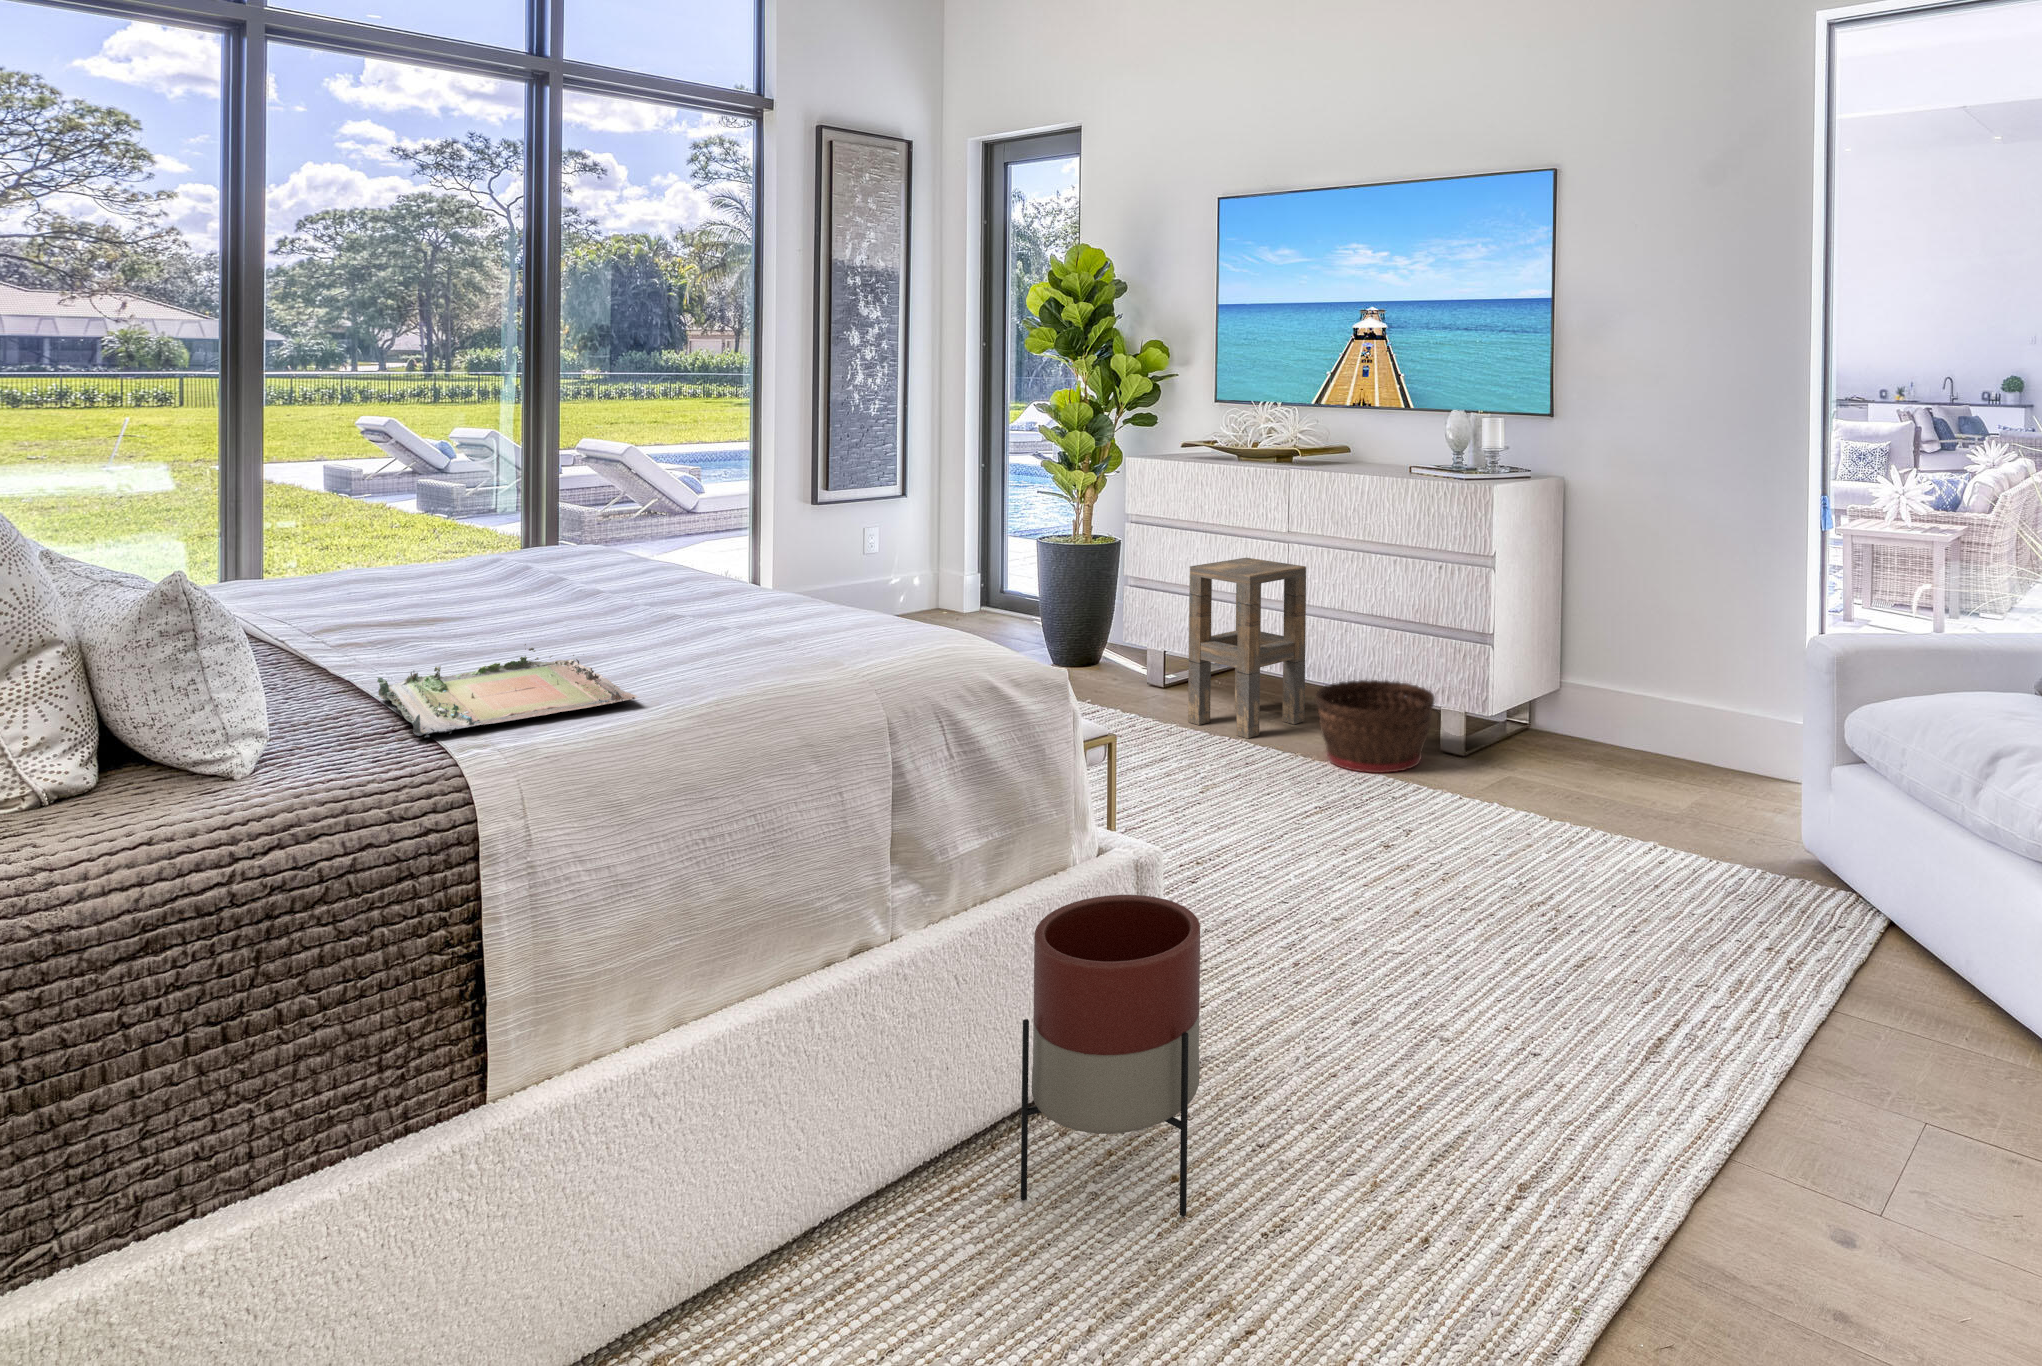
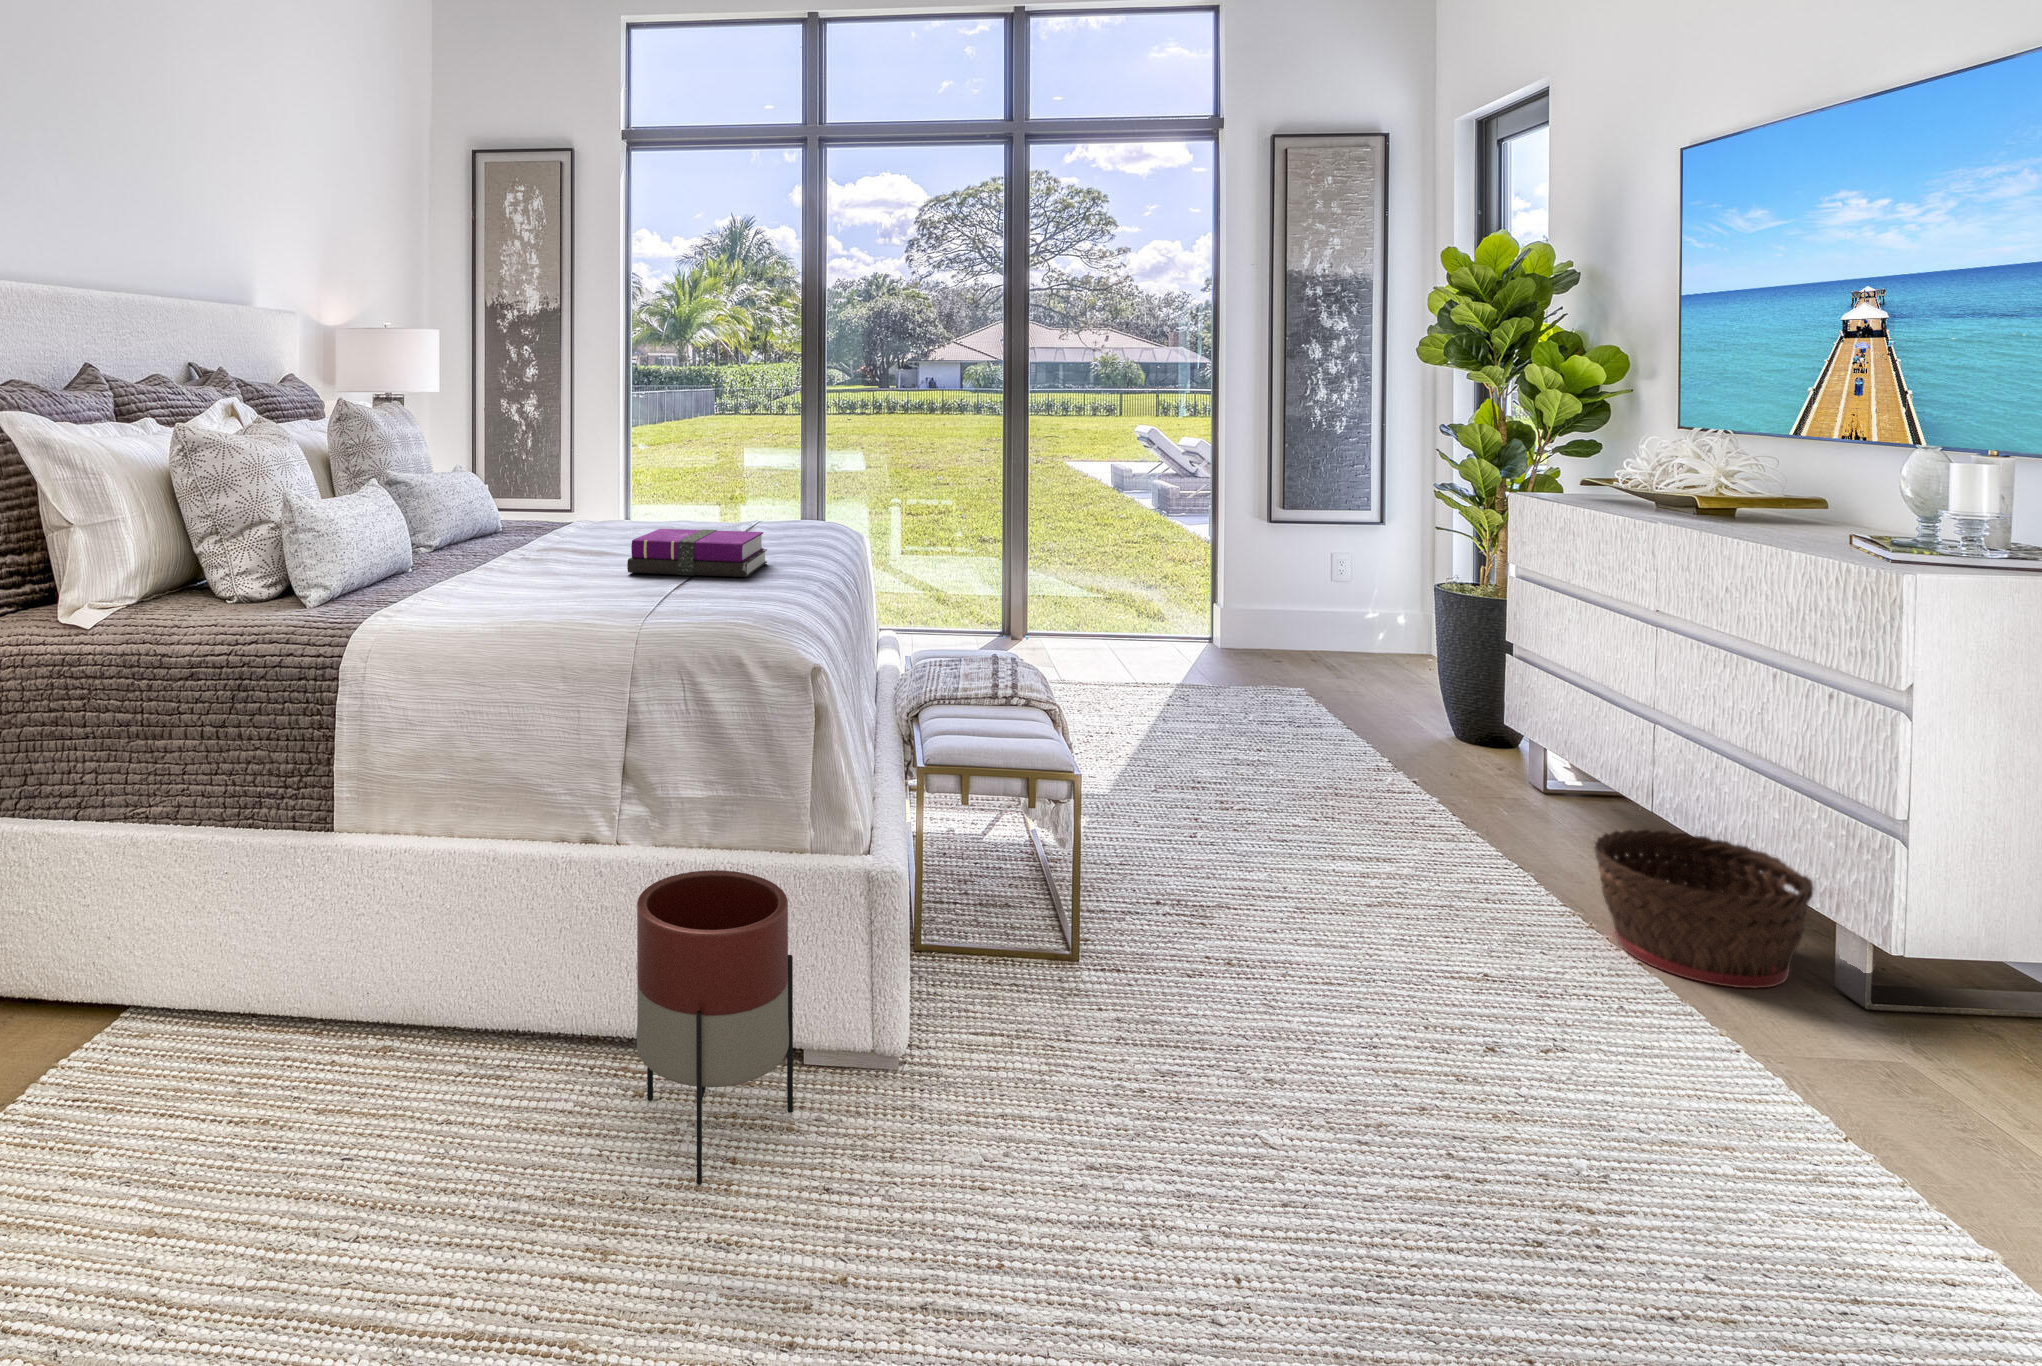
notebook: none [532,555,746,631] -> present [627,529,767,577]
side table: present [1188,558,1306,738] -> none [1506,633,1680,880]
tray: present [377,644,638,737] -> none [382,571,556,613]

